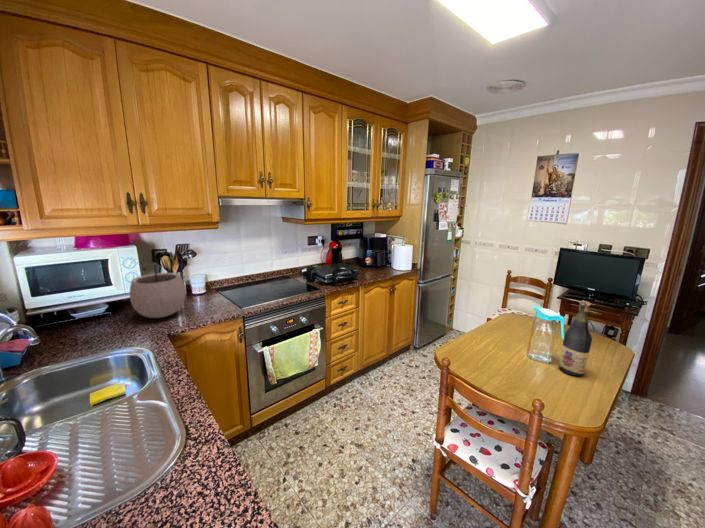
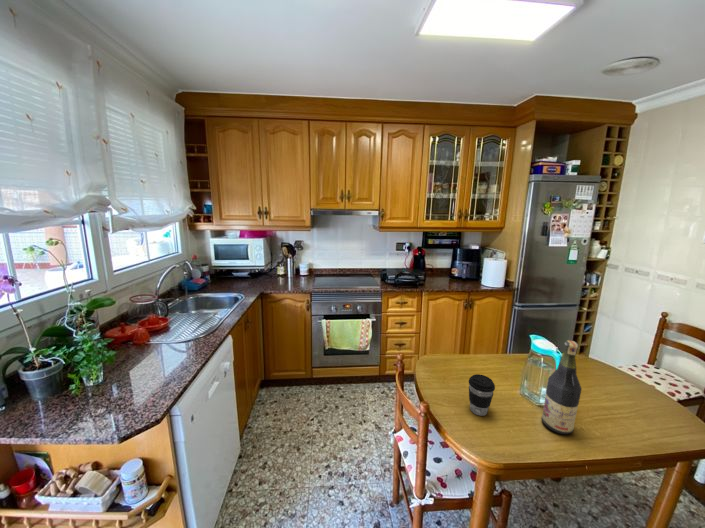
plant pot: present [130,262,186,318] -> none [254,248,283,284]
coffee cup: none [519,350,546,387] -> present [469,374,495,416]

